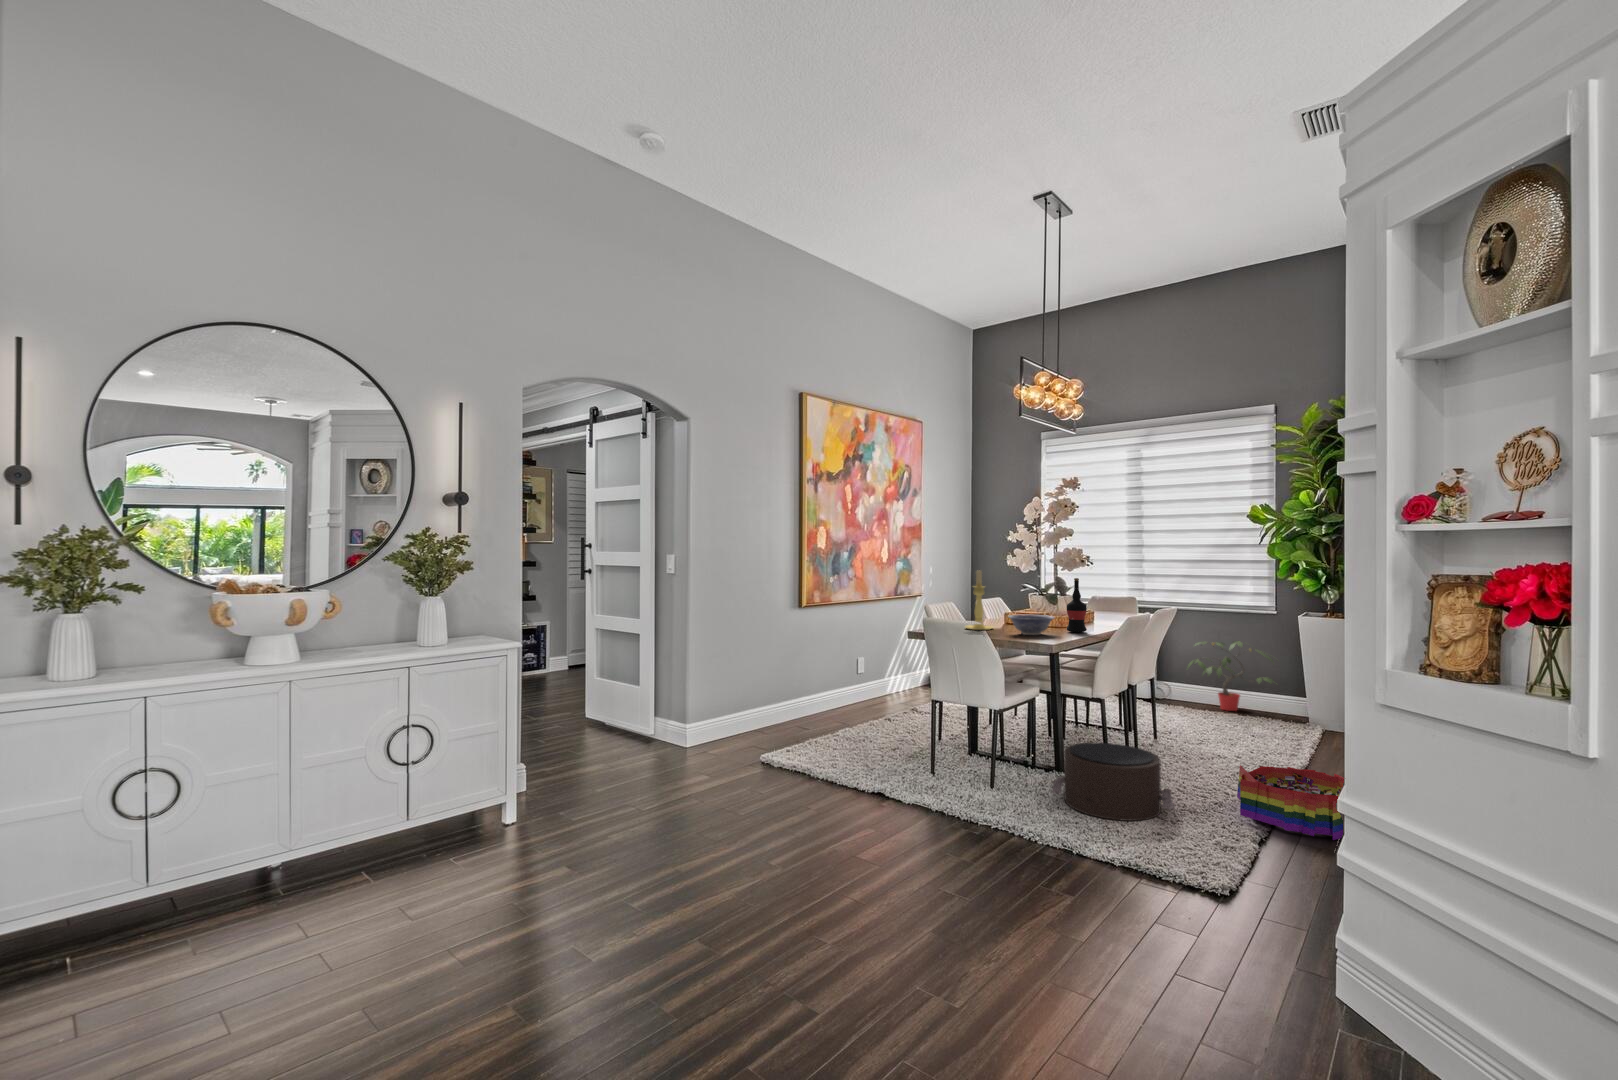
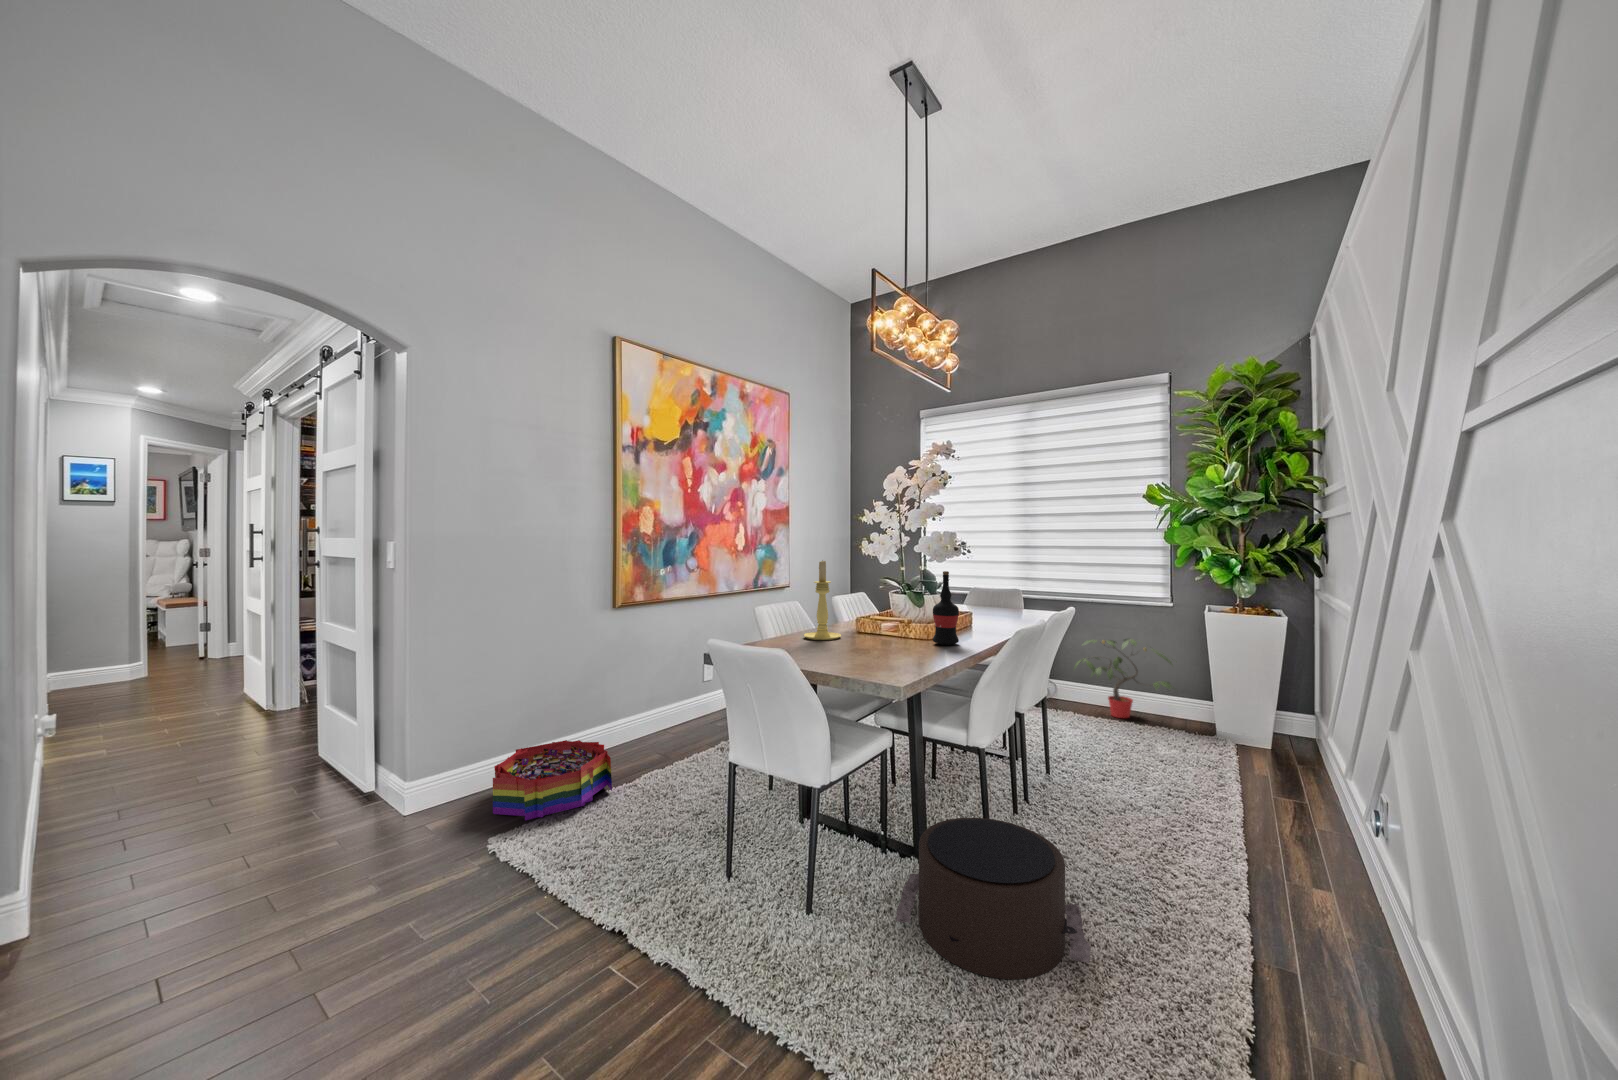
decorative bowl: present [1008,615,1054,635] -> none [853,620,916,651]
storage bin: present [1237,765,1344,840] -> present [493,740,612,820]

